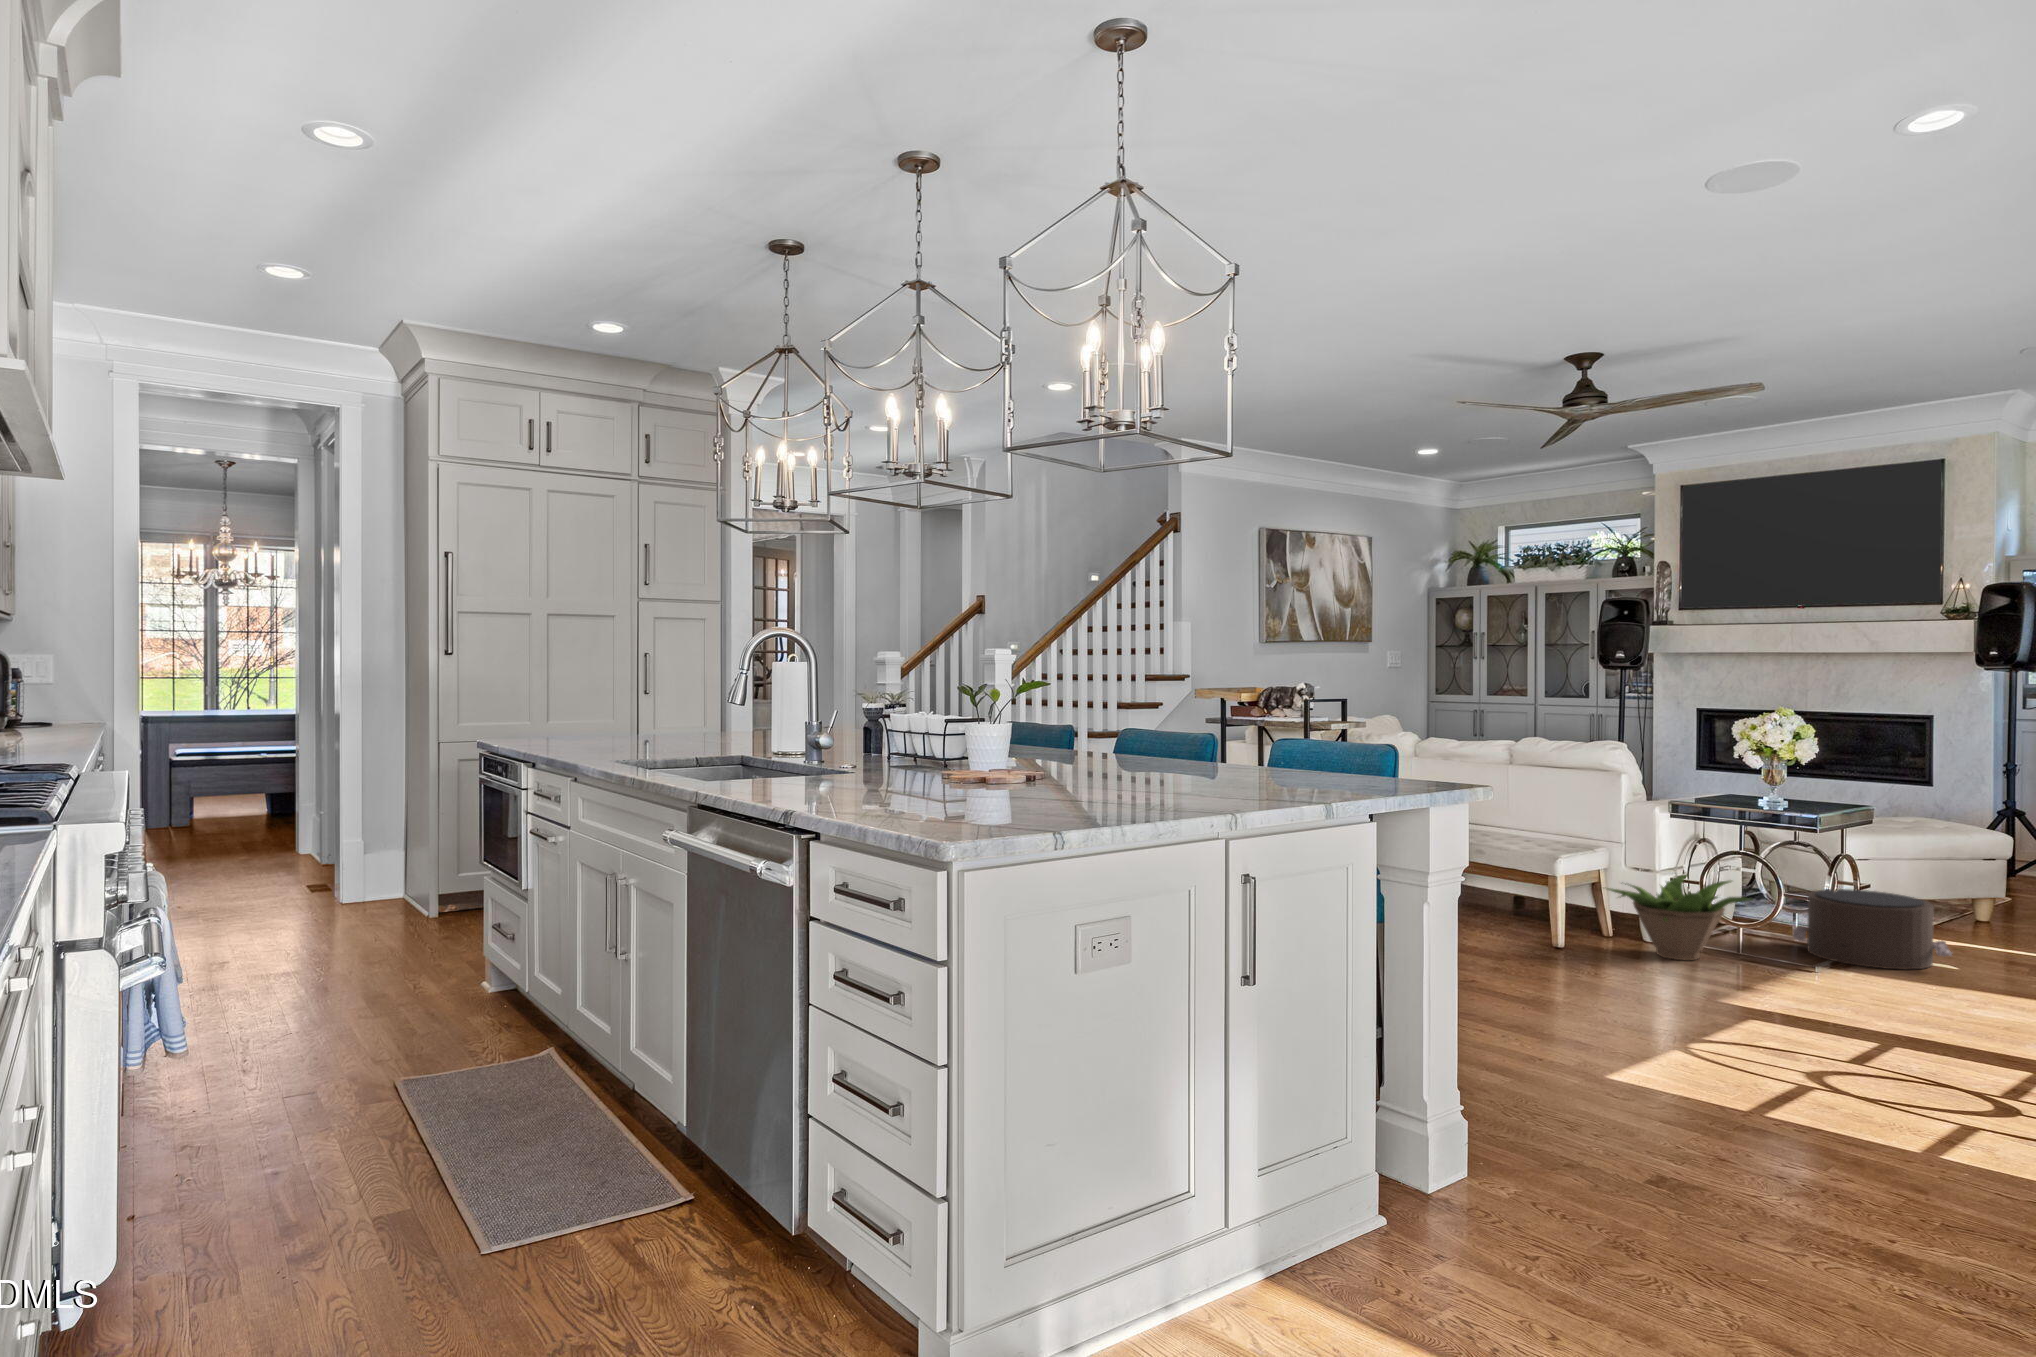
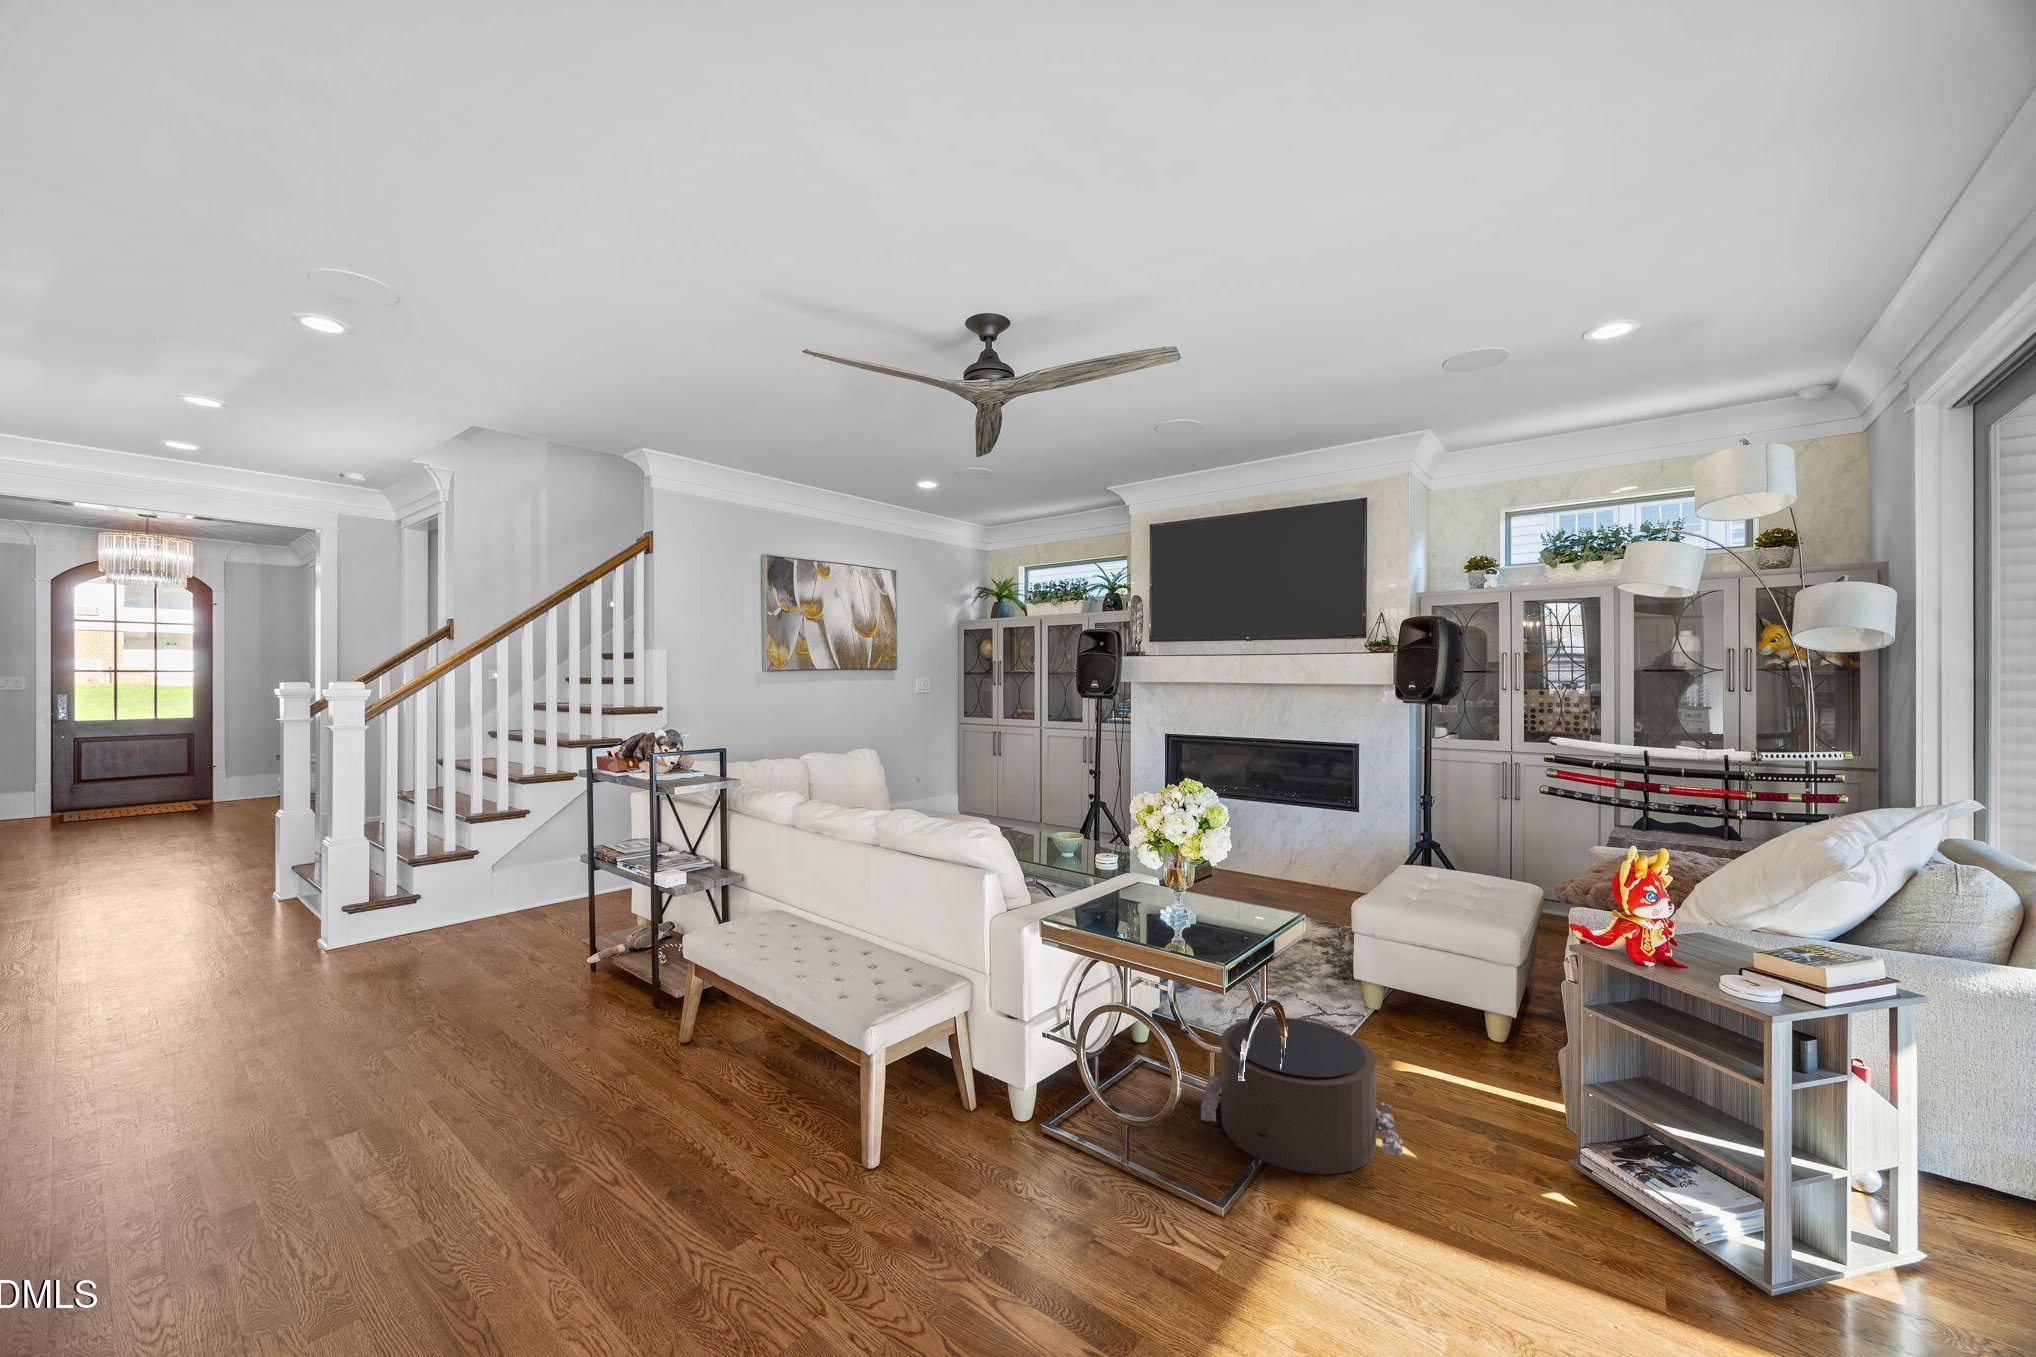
decorative plant: present [1607,875,1752,960] -> none [927,1021,1131,1196]

